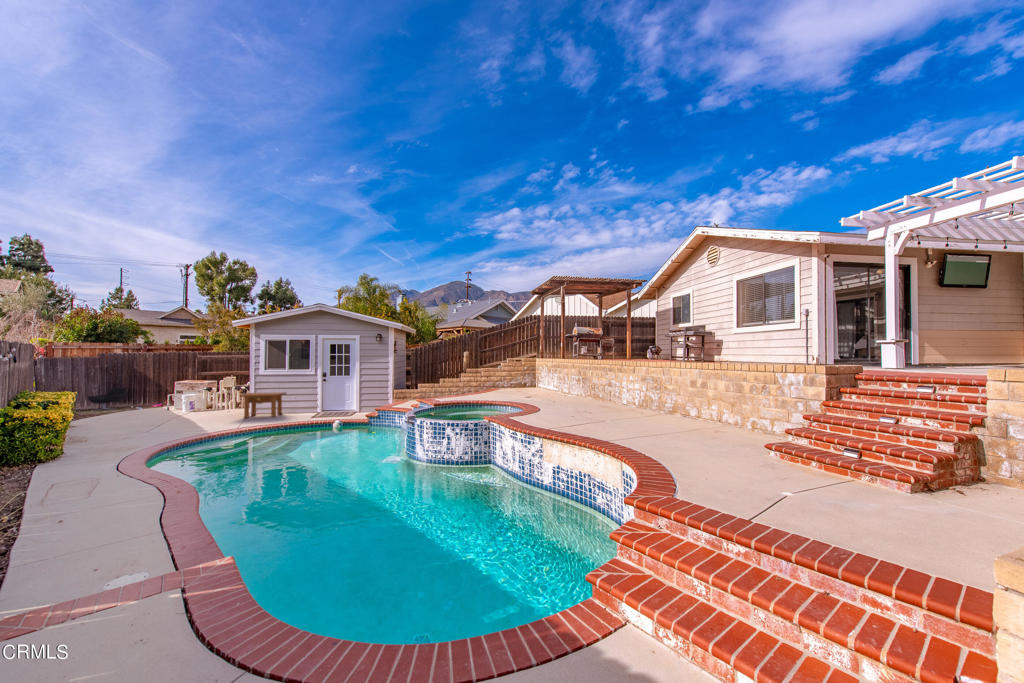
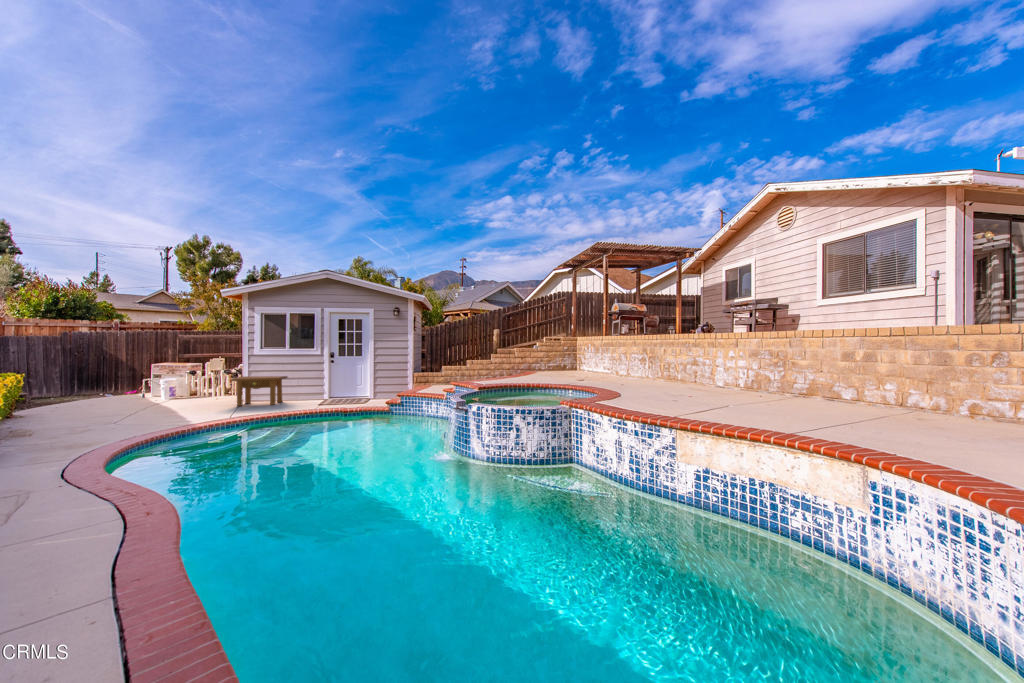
lounge chair: present [87,387,127,410] -> none [45,372,94,400]

